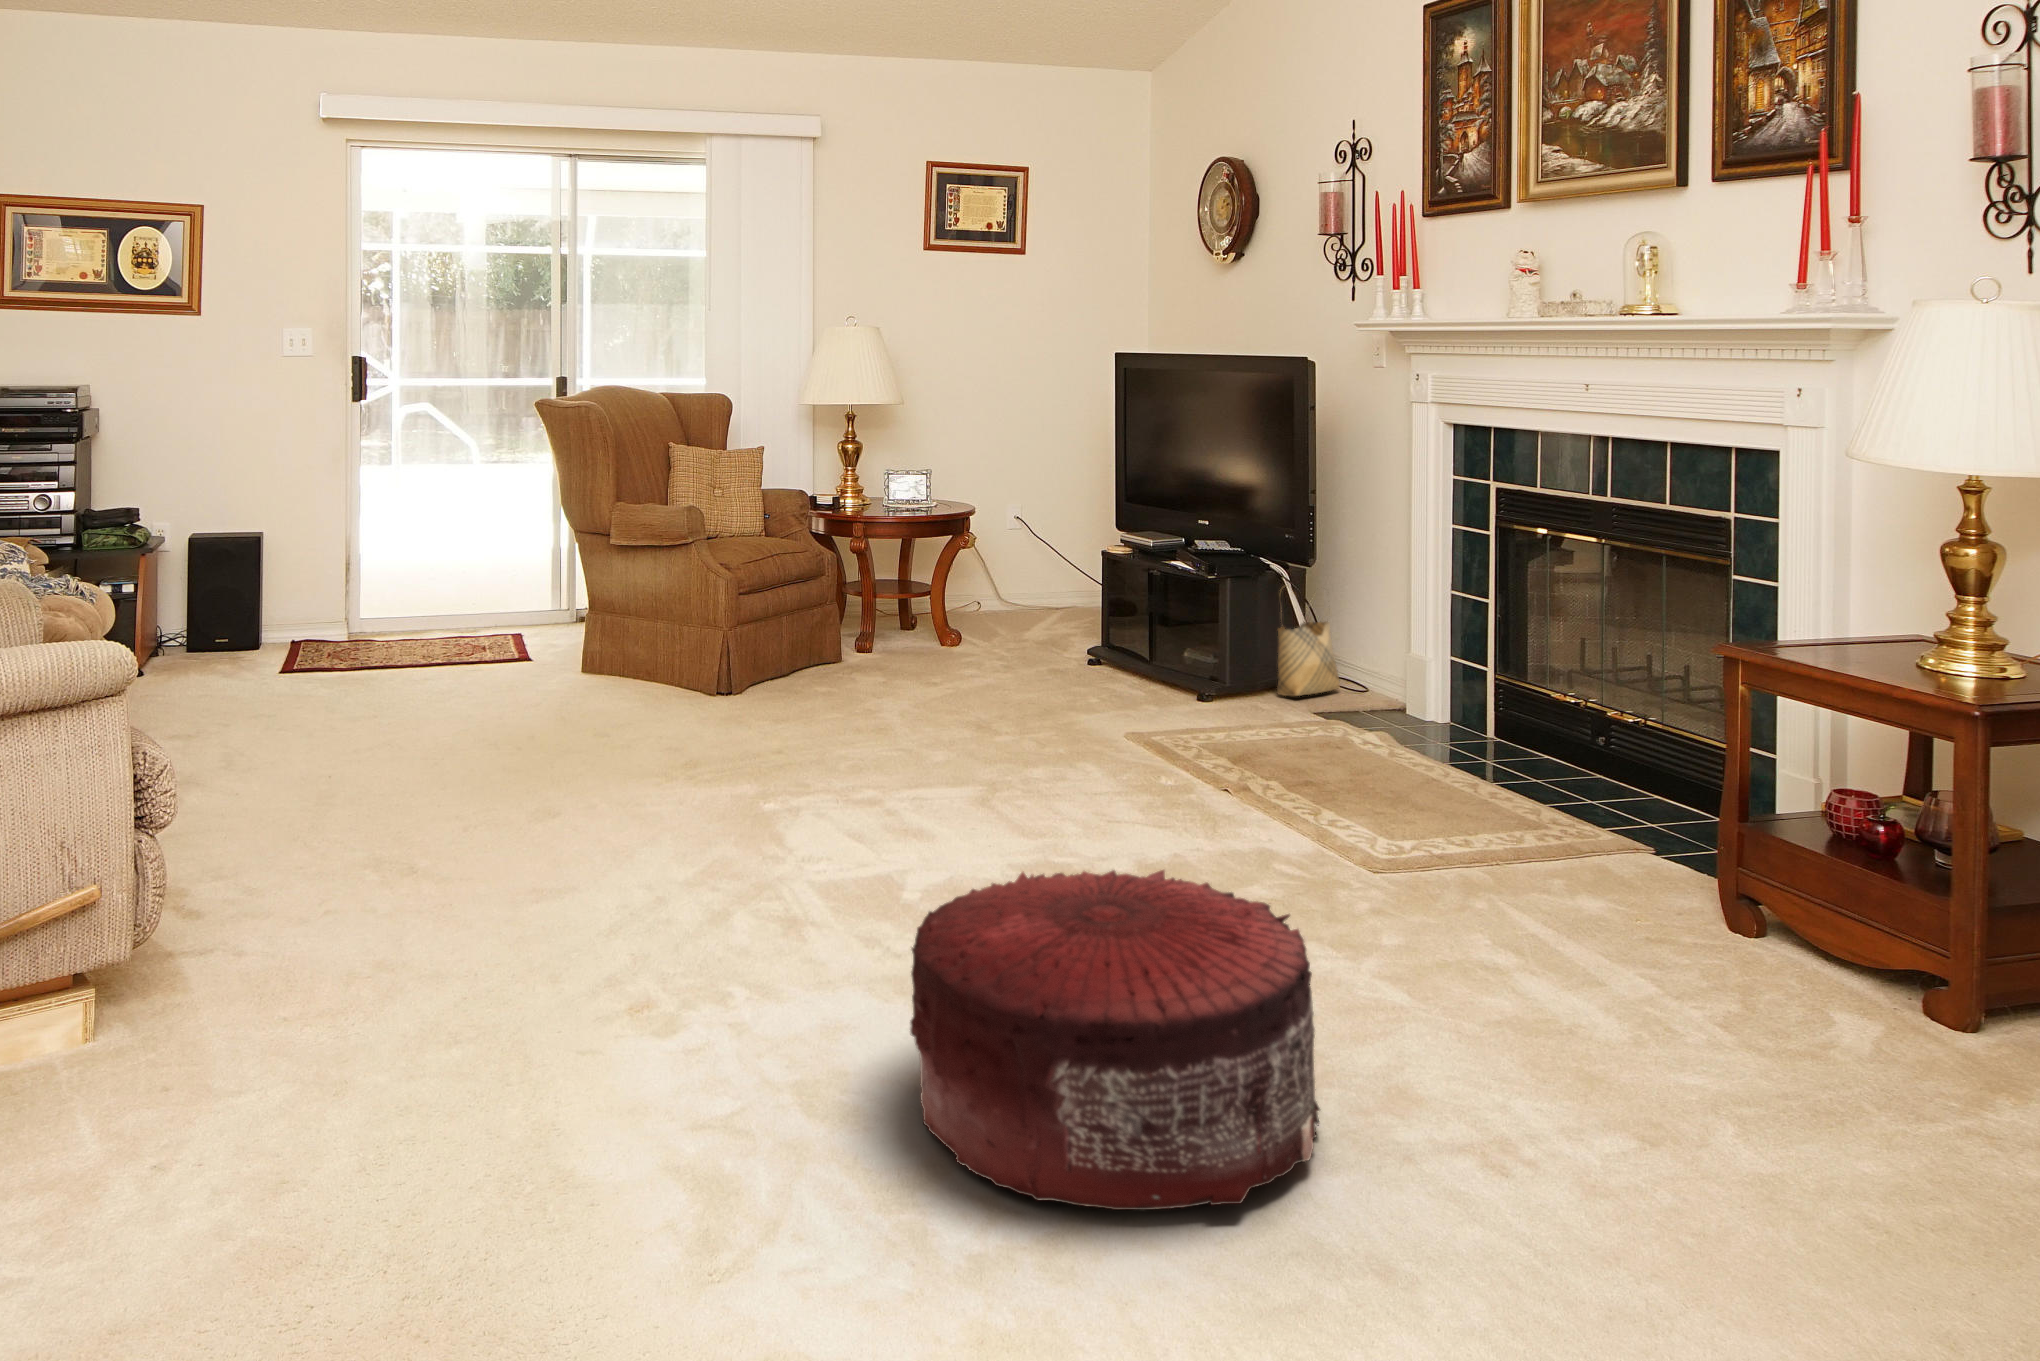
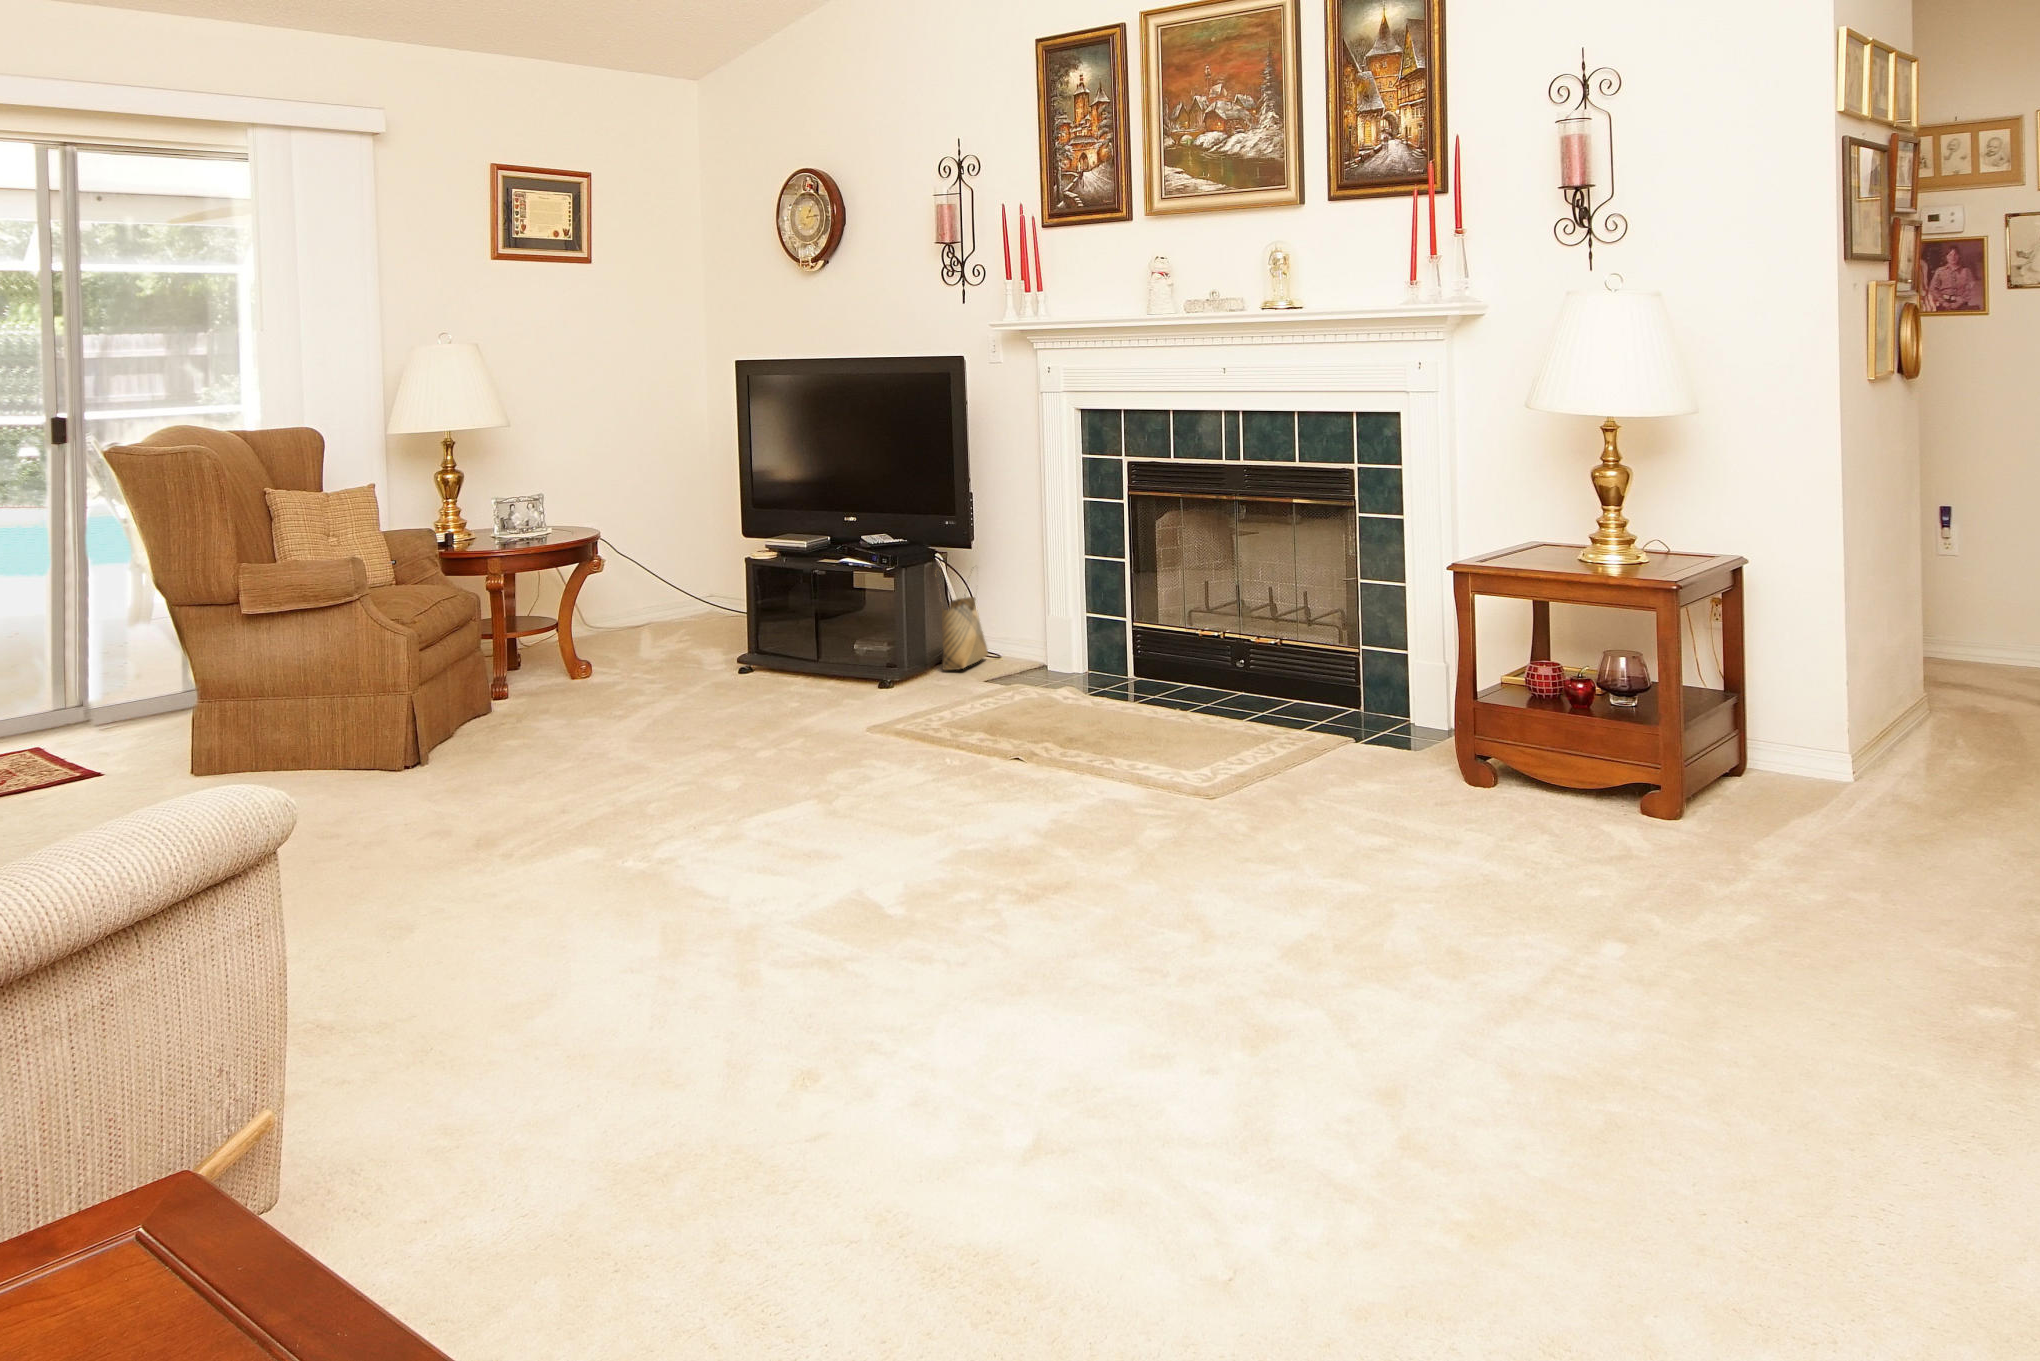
pouf: present [910,870,1320,1210] -> none [1103,832,1490,1163]

